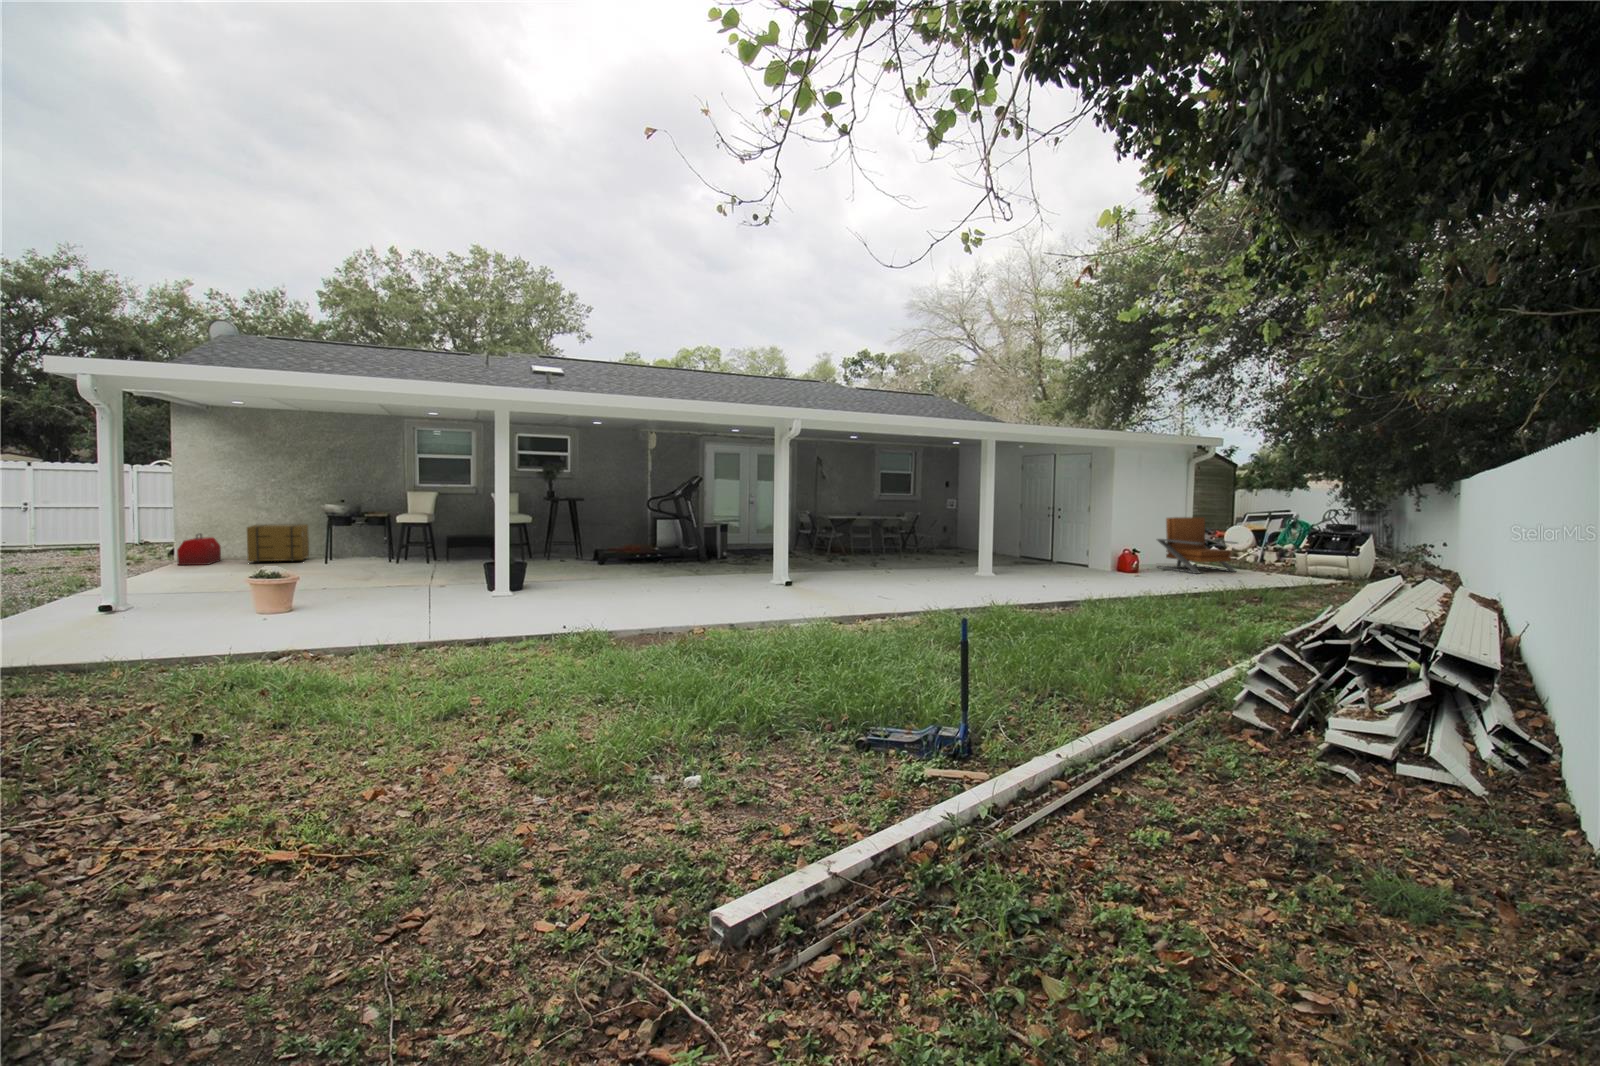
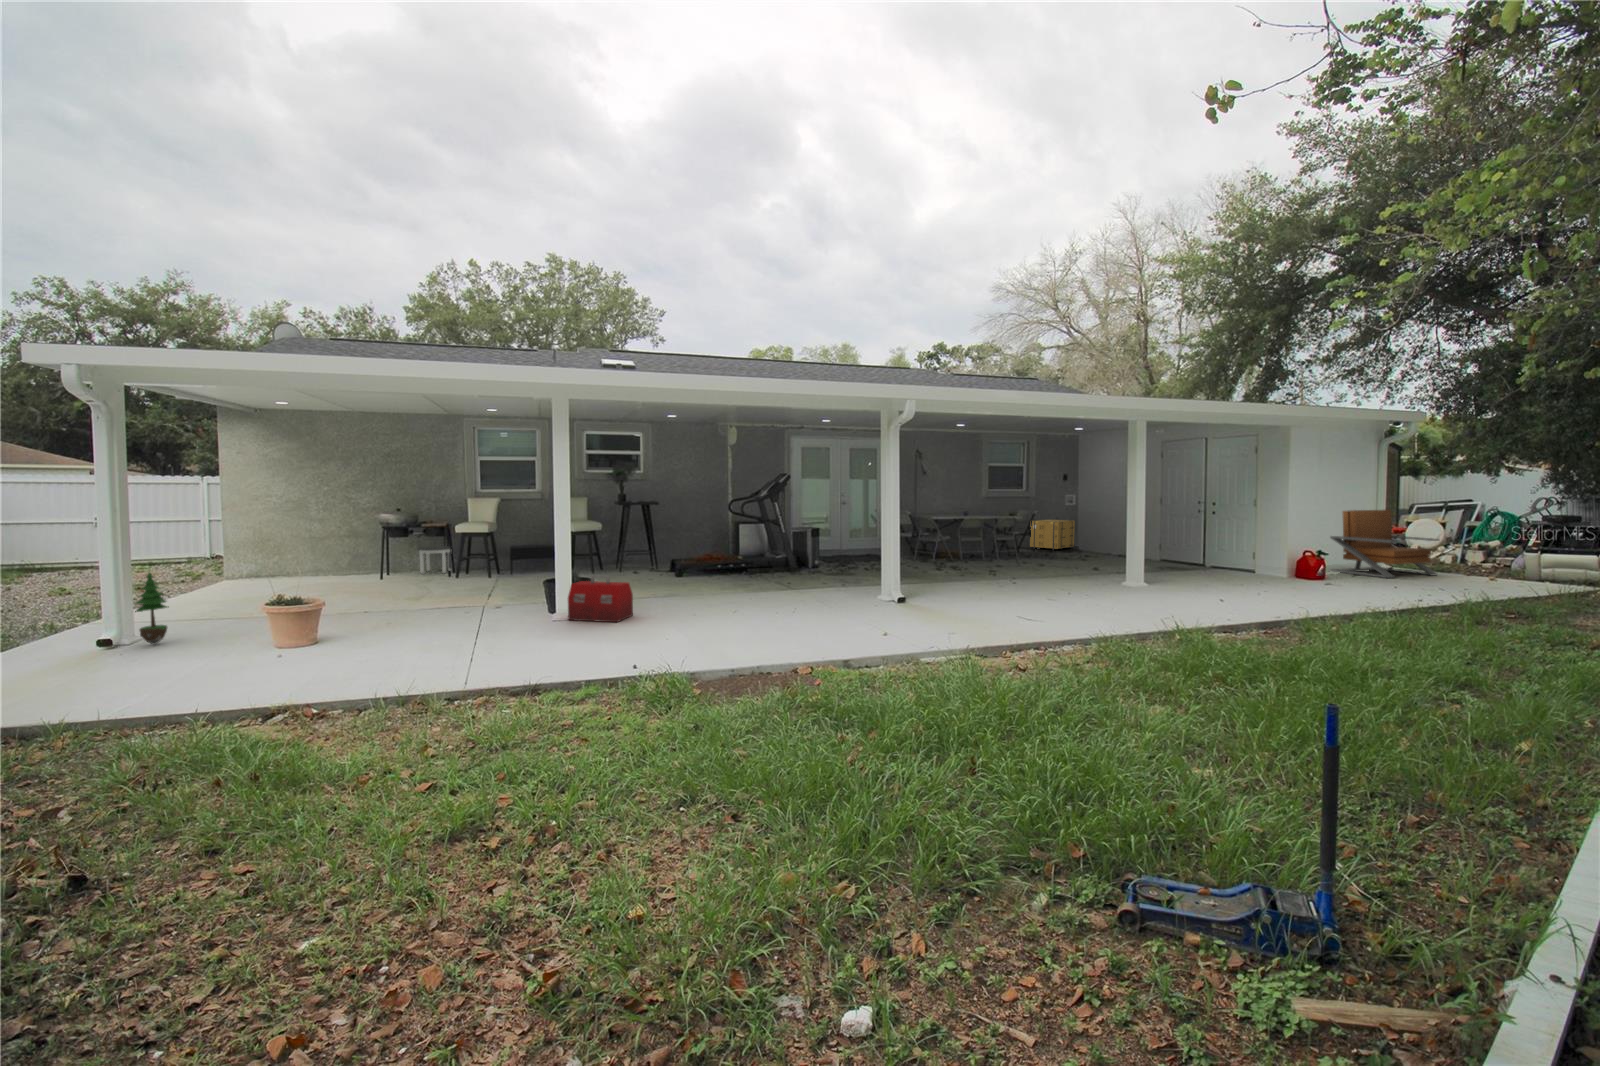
cardboard box: present [247,524,309,562] -> present [1030,519,1075,550]
toolbox: present [177,533,221,565] -> present [568,575,633,622]
round table: none [355,535,390,560] -> present [418,546,451,574]
potted tree: none [127,548,158,612] -> present [135,573,169,644]

